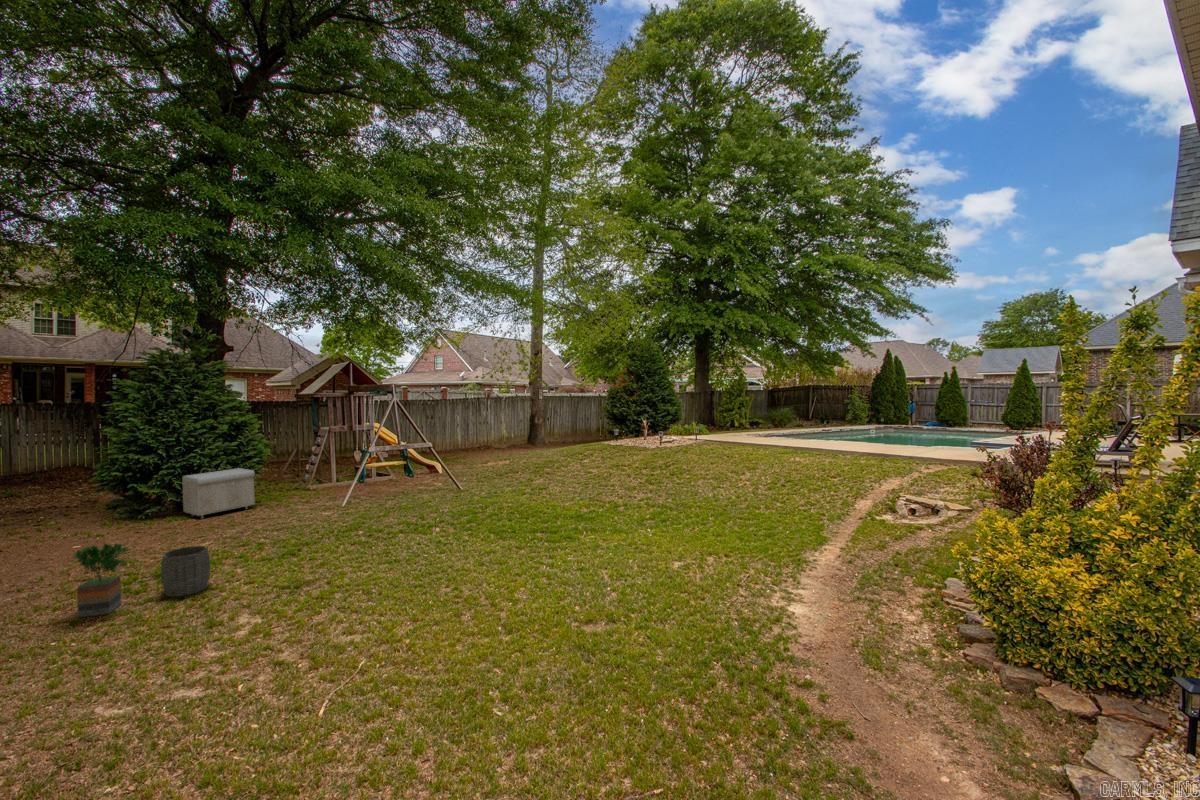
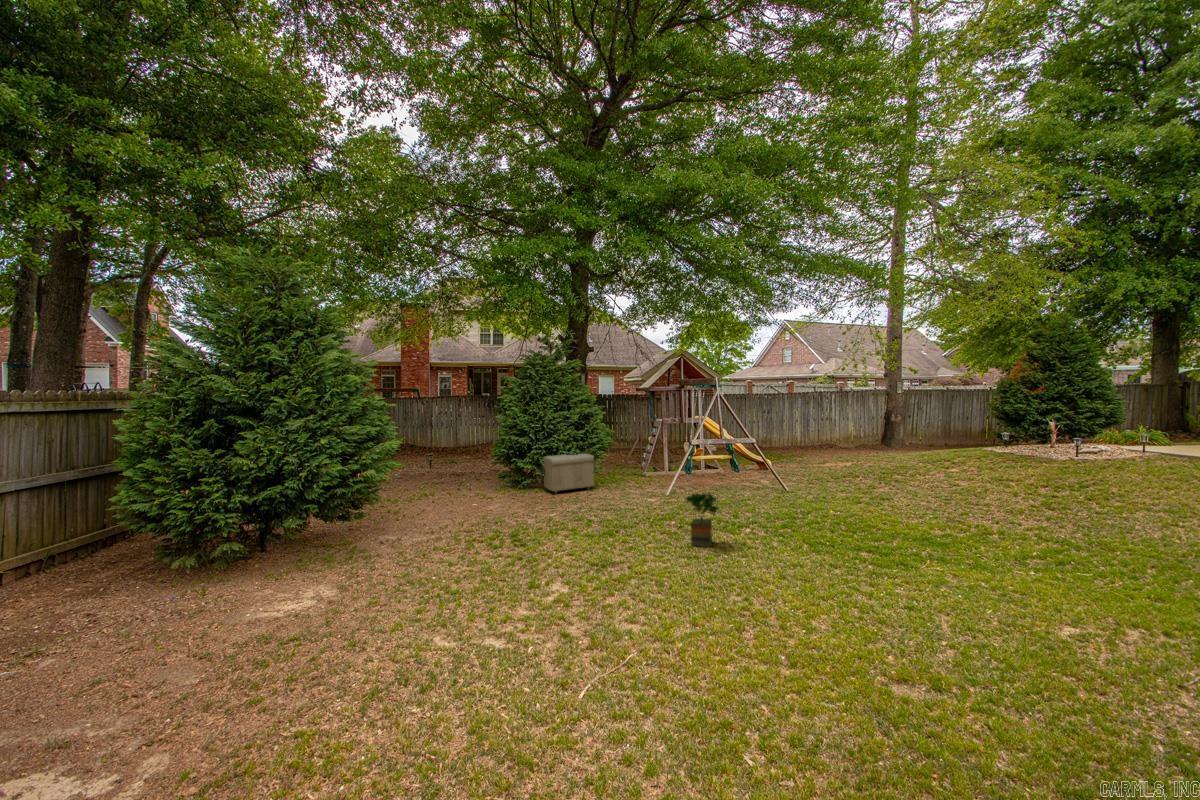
potted tree: present [74,543,128,617] -> present [686,493,719,547]
woven basket: present [161,546,211,597] -> none [508,516,541,557]

